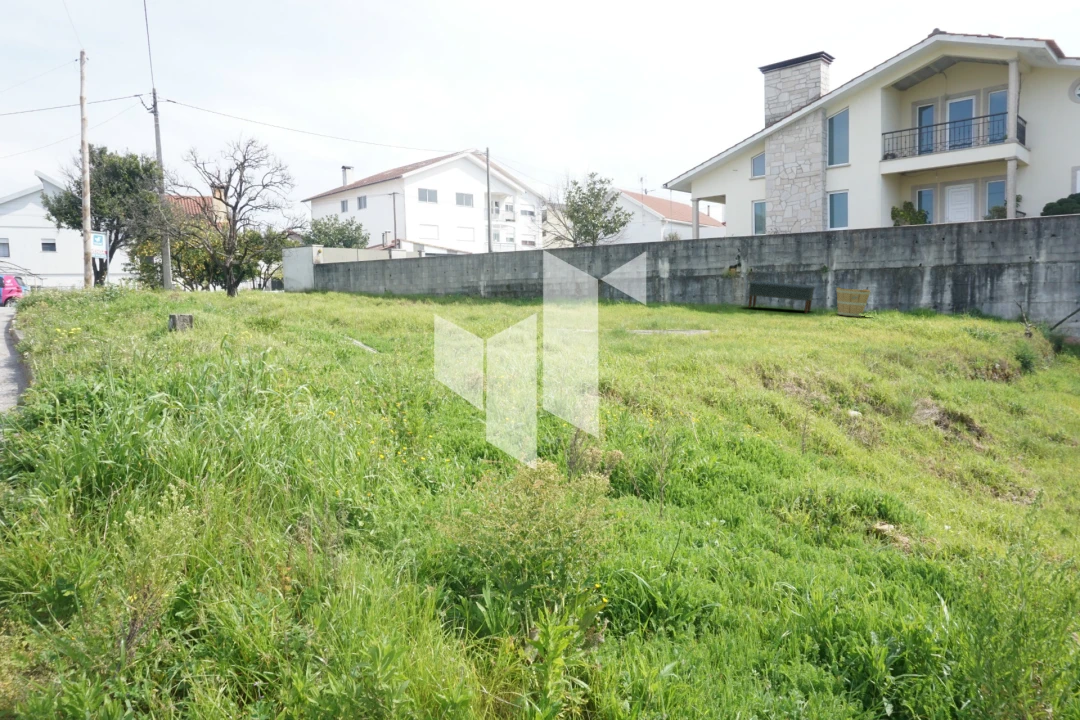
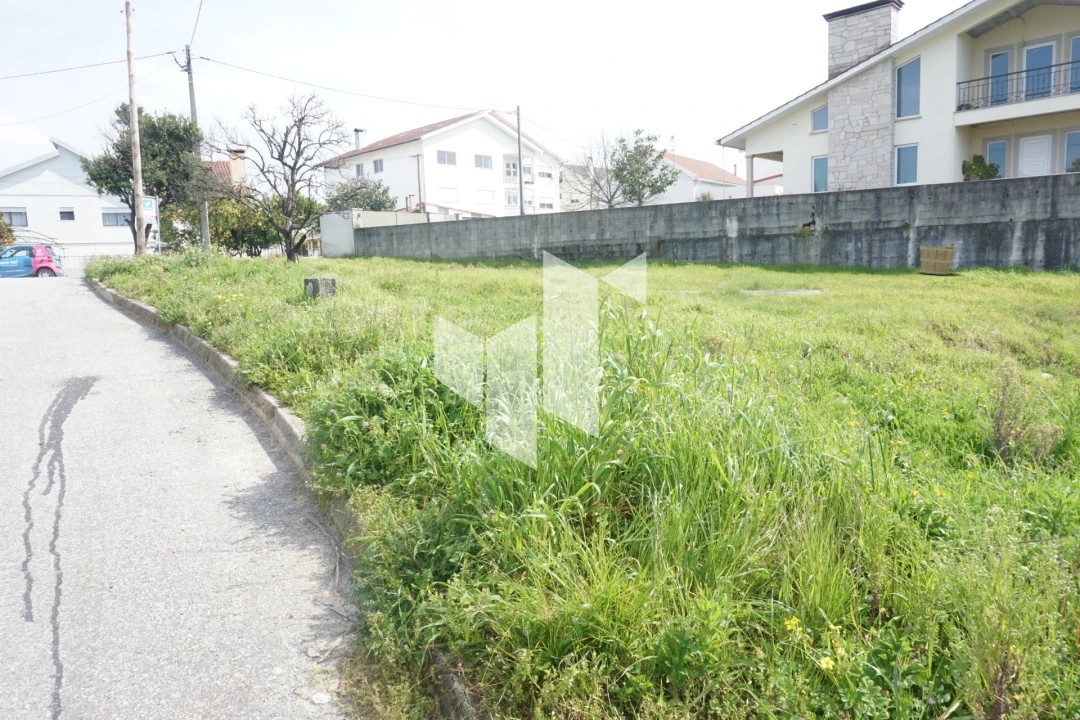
bench: present [748,281,814,313] -> none [825,239,896,272]

